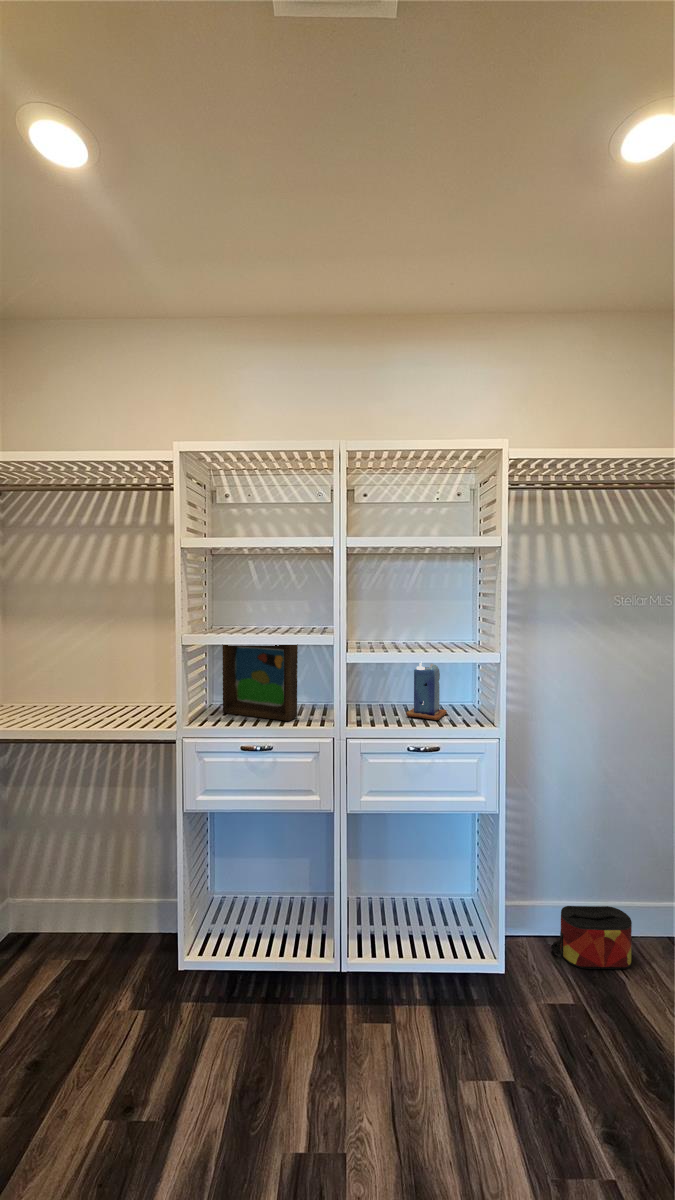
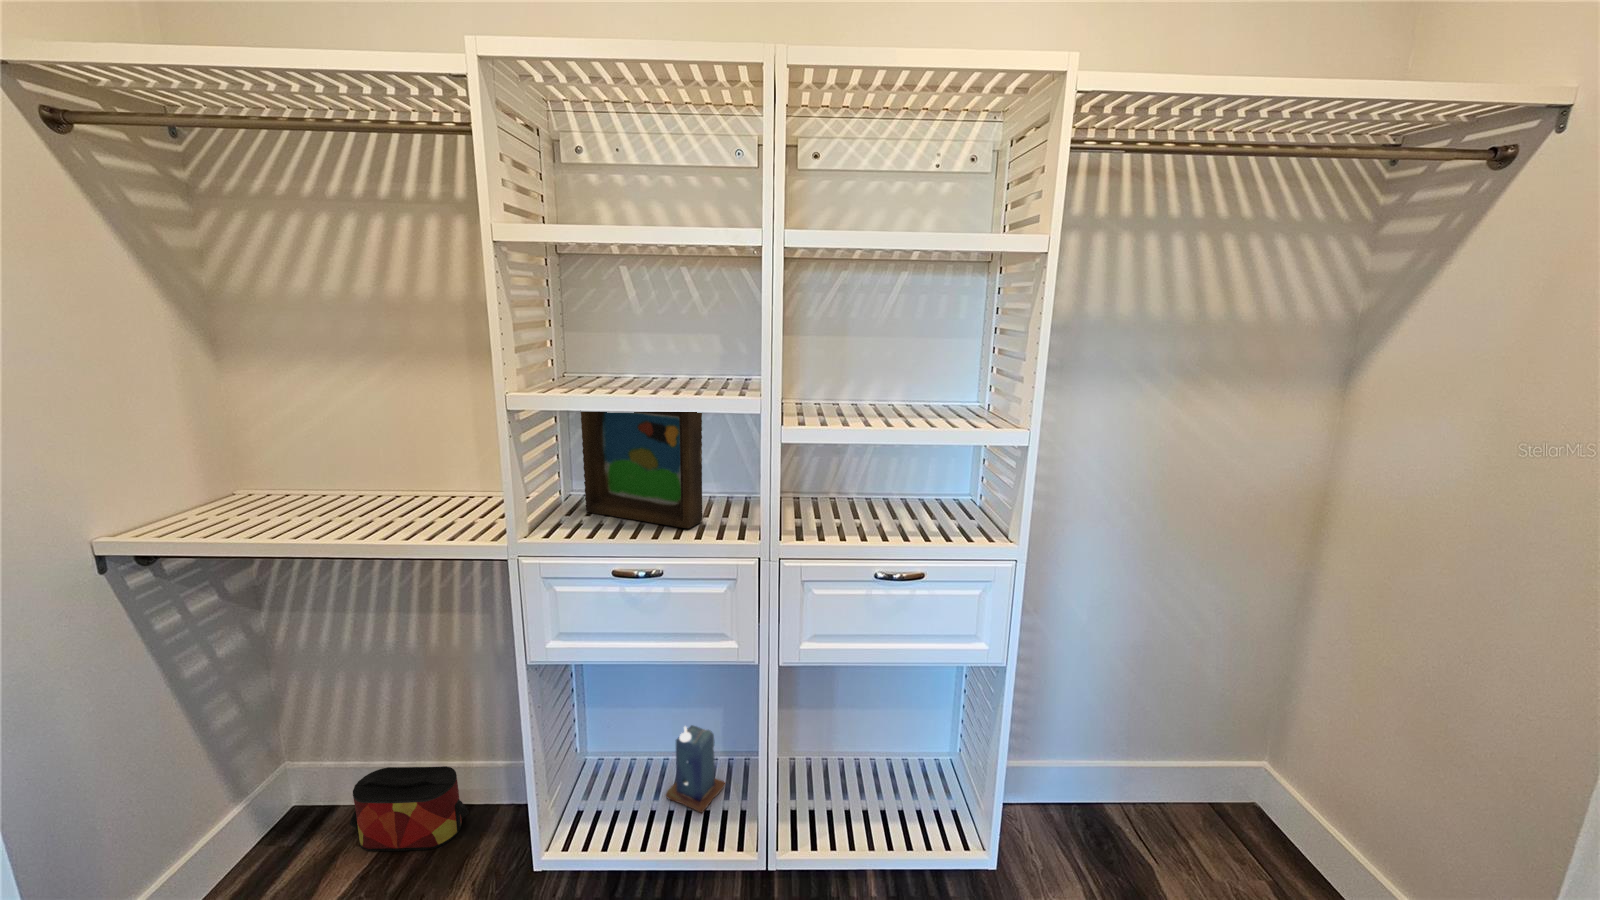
candle: present [406,663,447,720] -> present [665,725,725,813]
bag: present [551,906,632,969] -> present [350,766,469,851]

